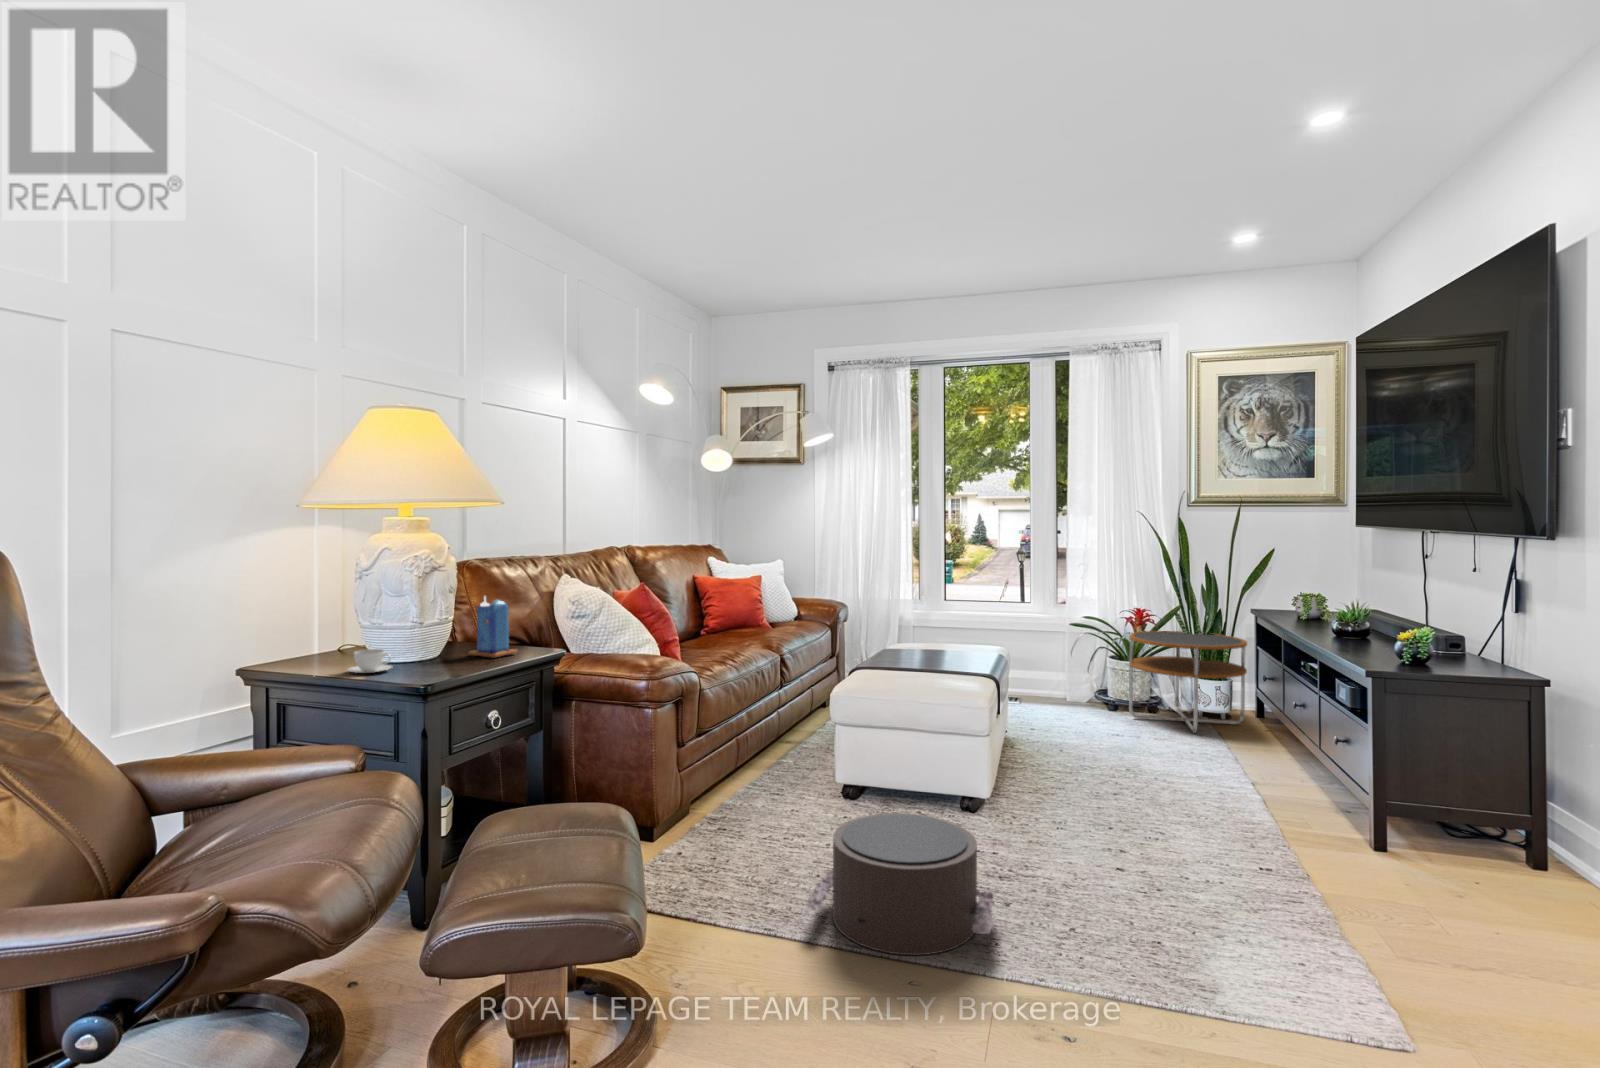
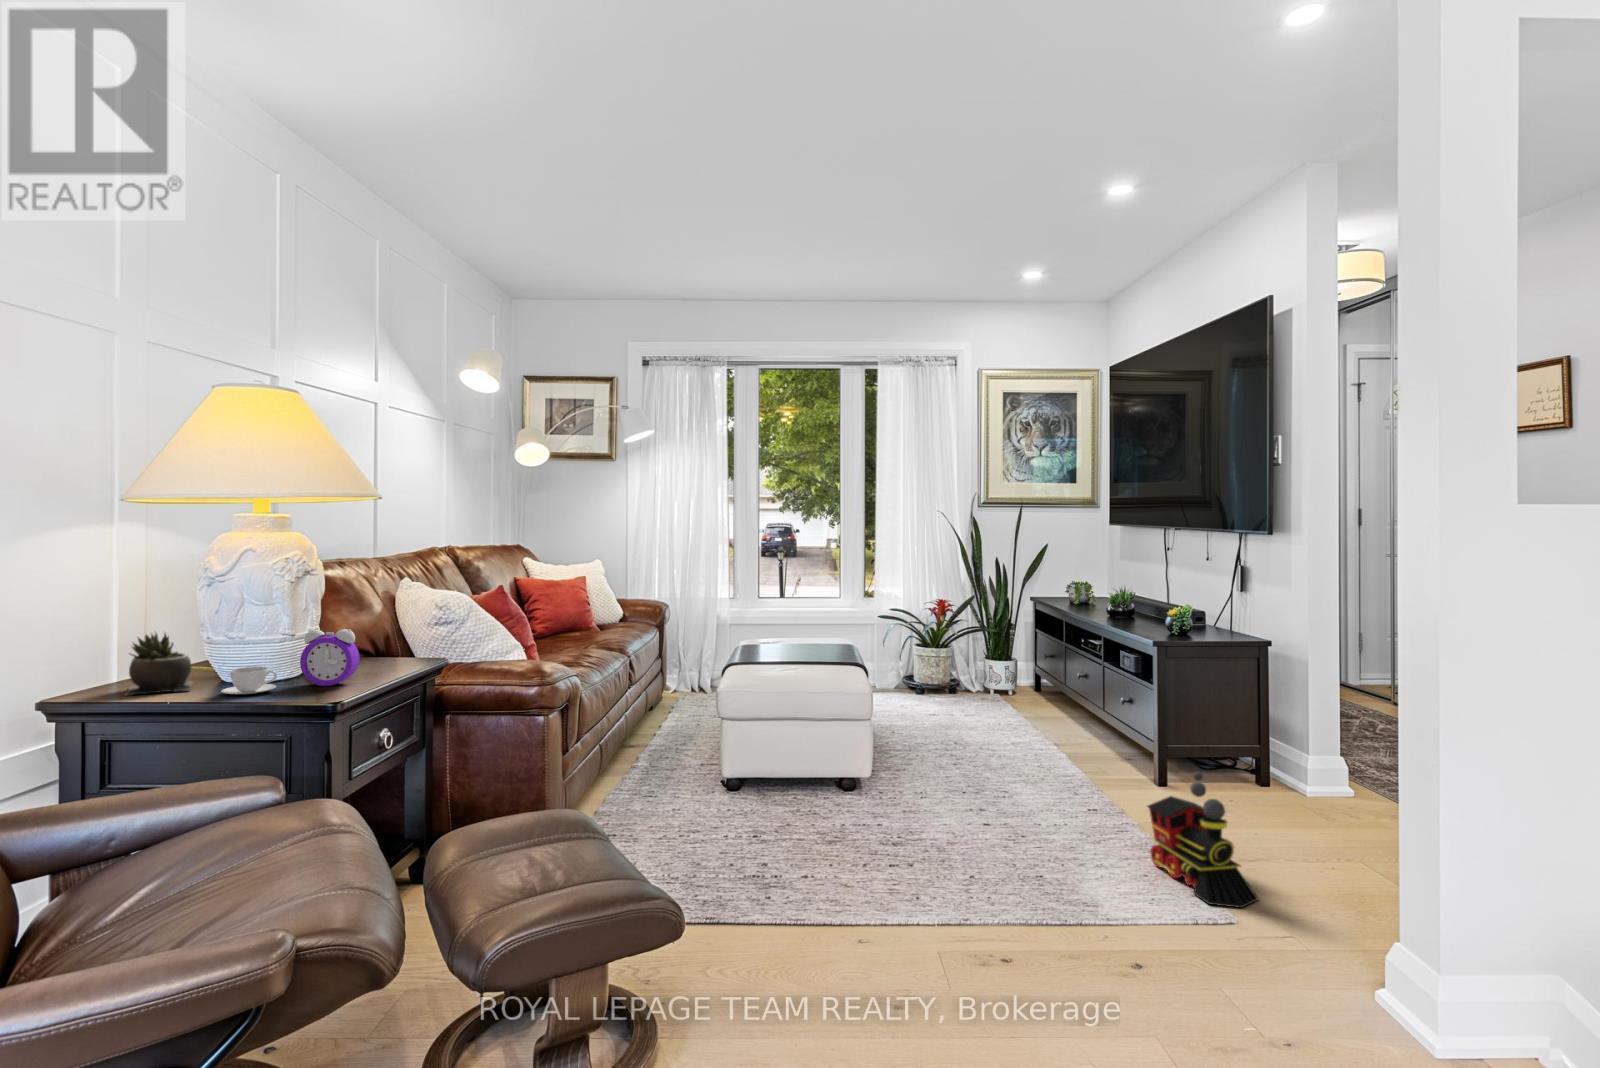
candle: present [468,597,518,658] -> none [342,603,399,671]
succulent plant: none [279,615,343,668] -> present [126,633,192,695]
alarm clock: none [415,618,465,669] -> present [300,629,359,686]
side table: present [1129,631,1247,733] -> none [935,618,1032,707]
pouf: present [806,813,994,955] -> none [744,794,917,920]
toy train: none [1309,840,1452,1026] -> present [1148,772,1258,908]

